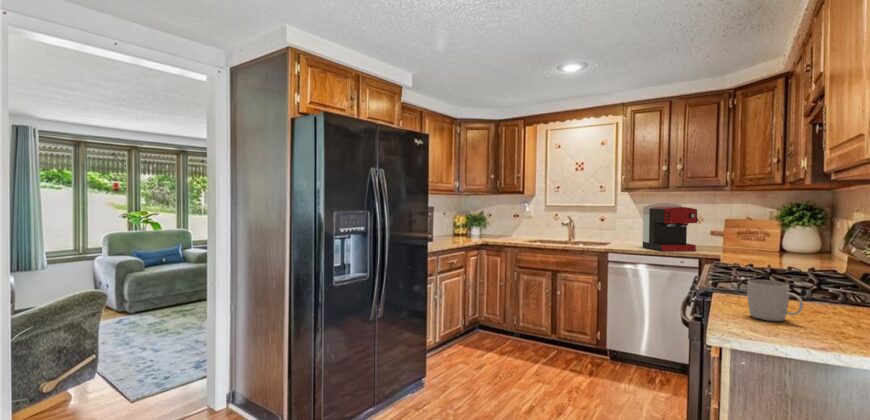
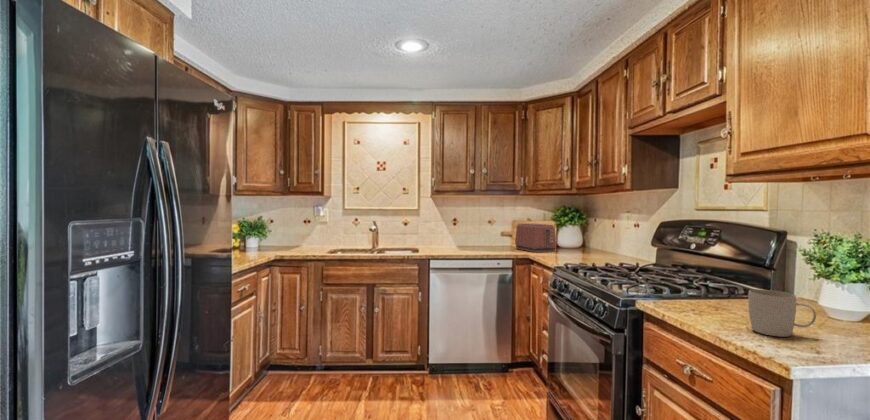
coffee maker: present [643,203,697,251] -> none [457,206,506,255]
toaster: none [719,222,766,255] -> present [515,224,556,253]

